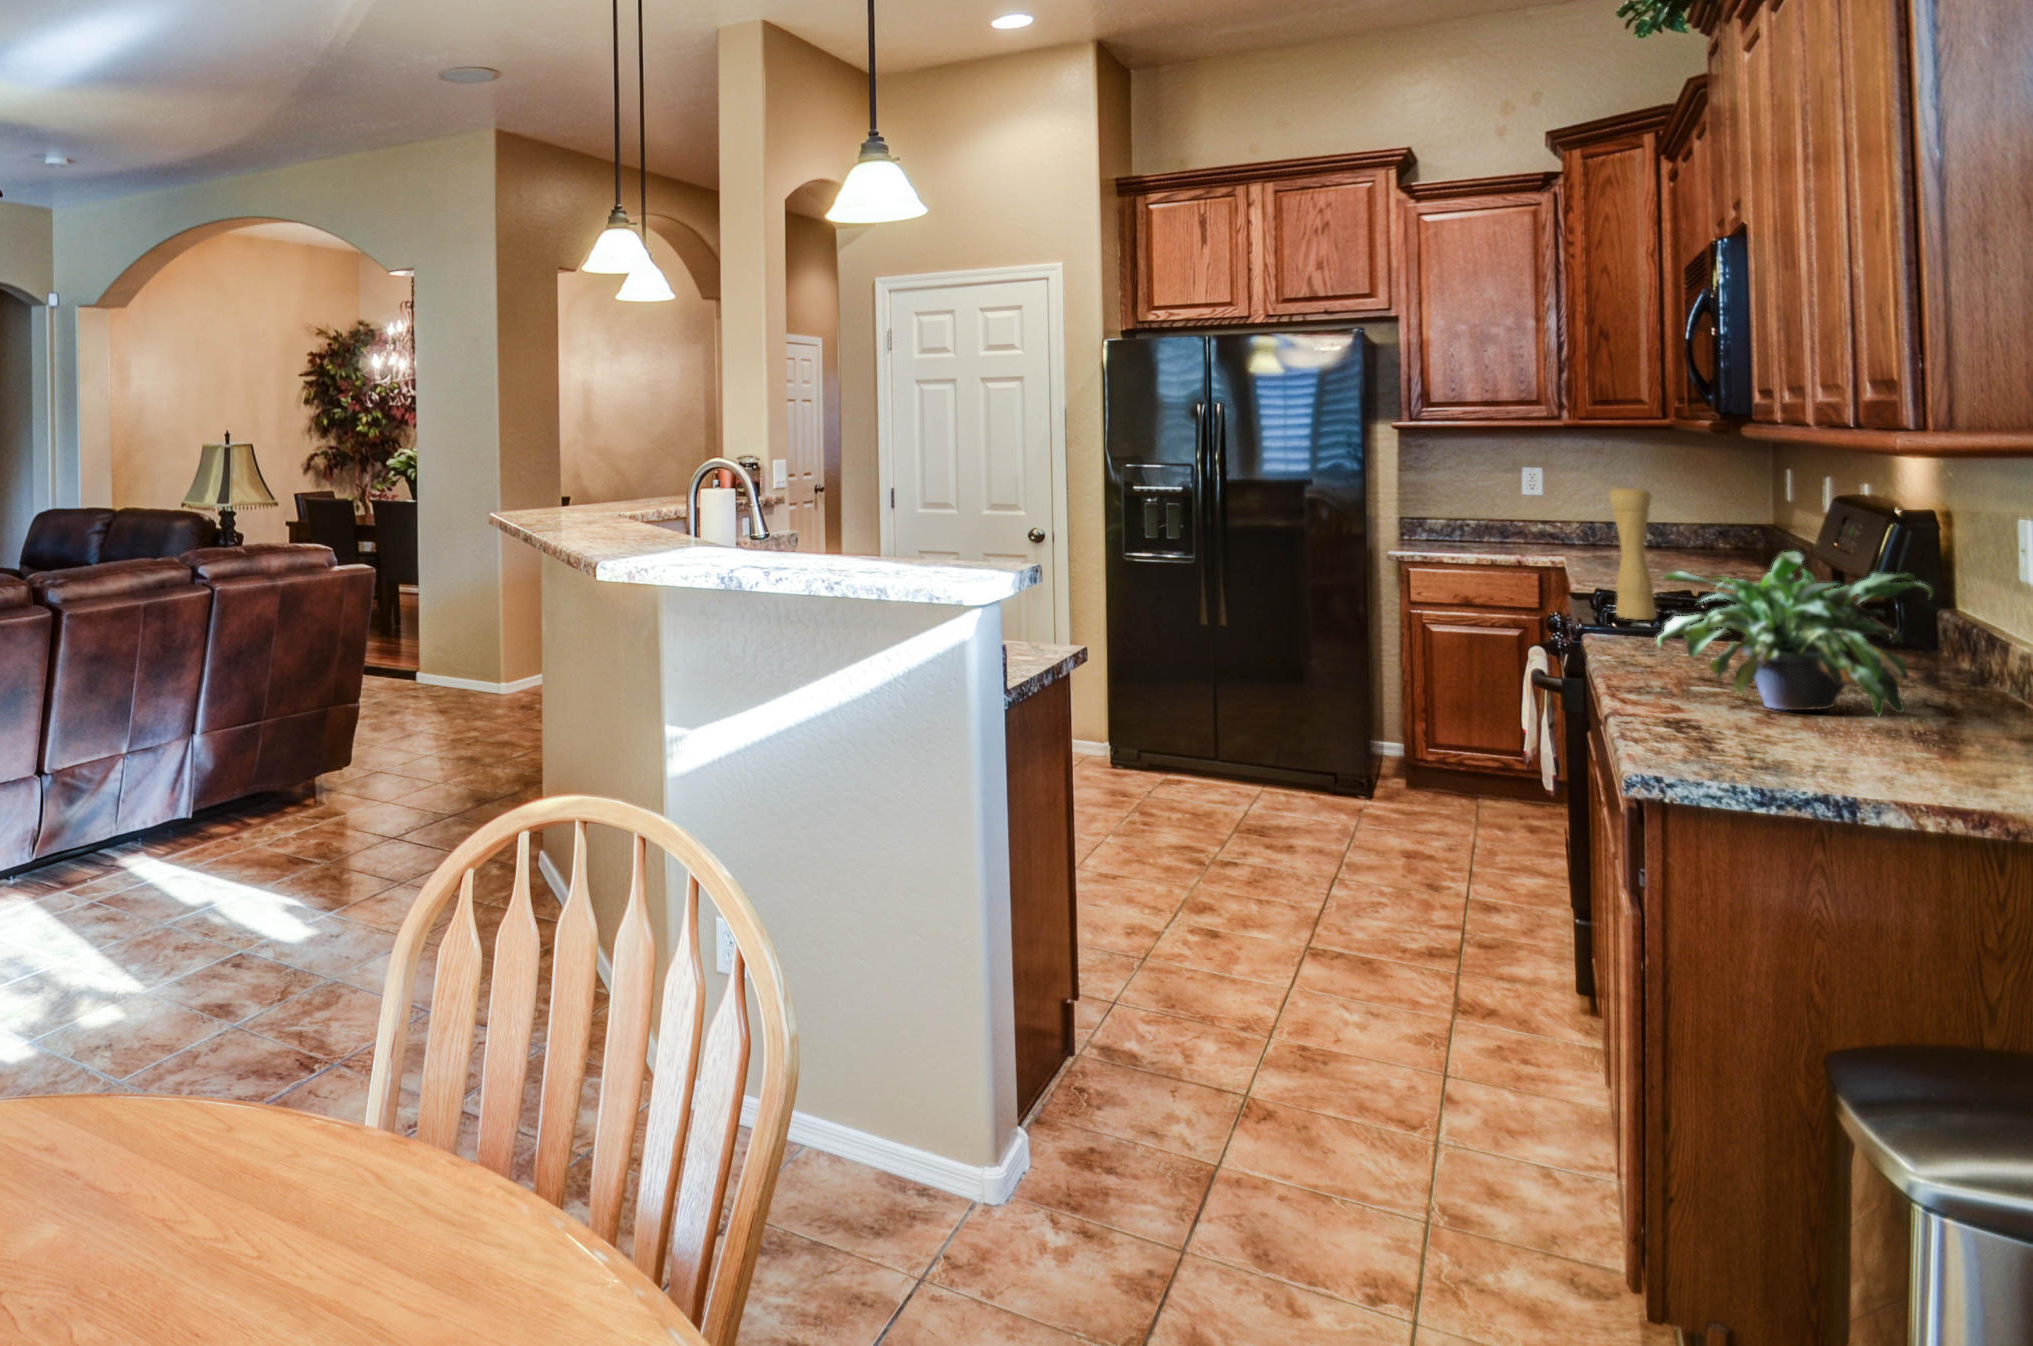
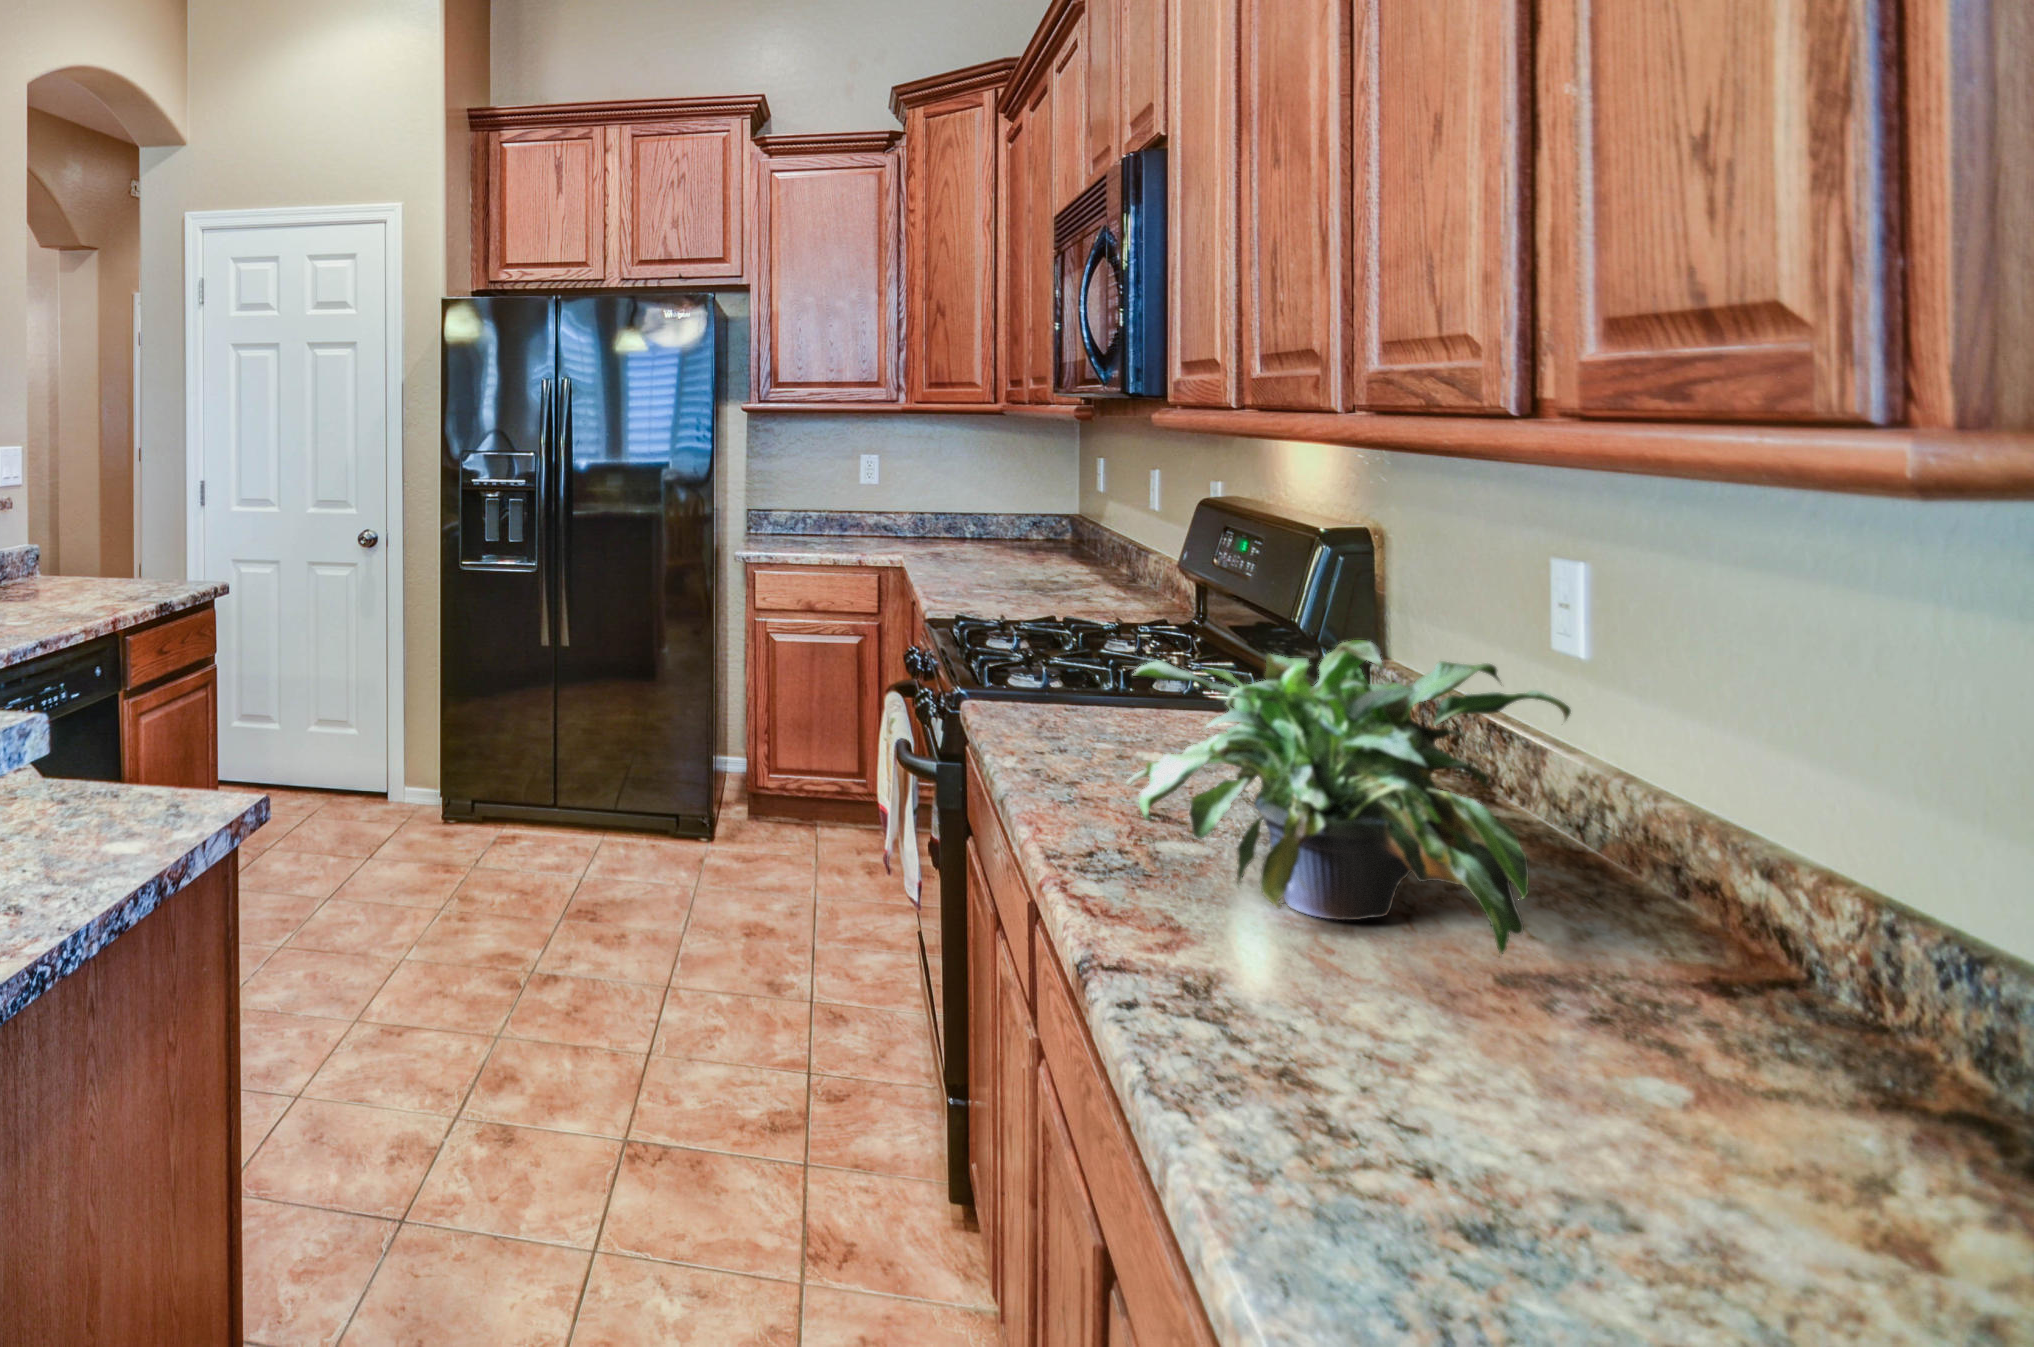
pepper mill: present [1609,486,1656,620] -> none [988,489,1036,670]

